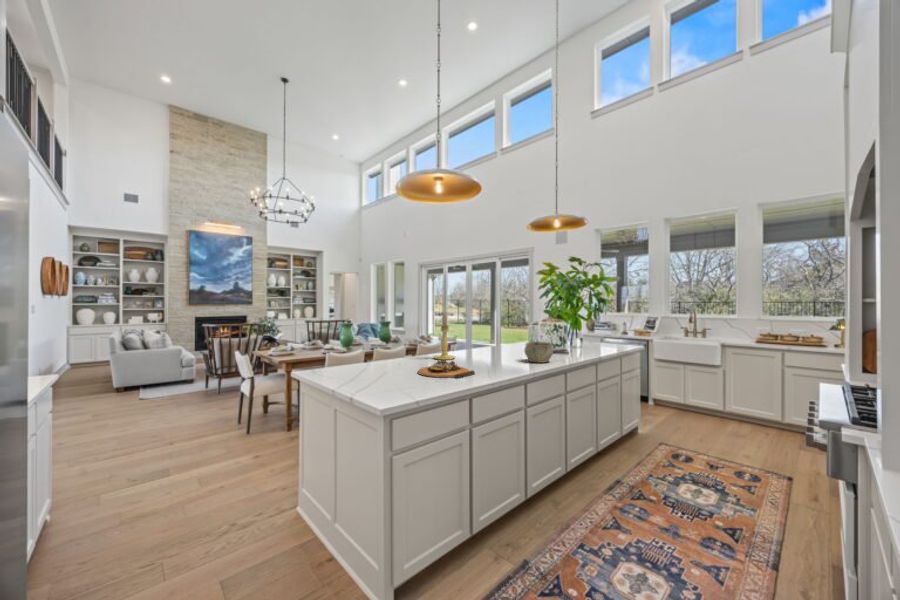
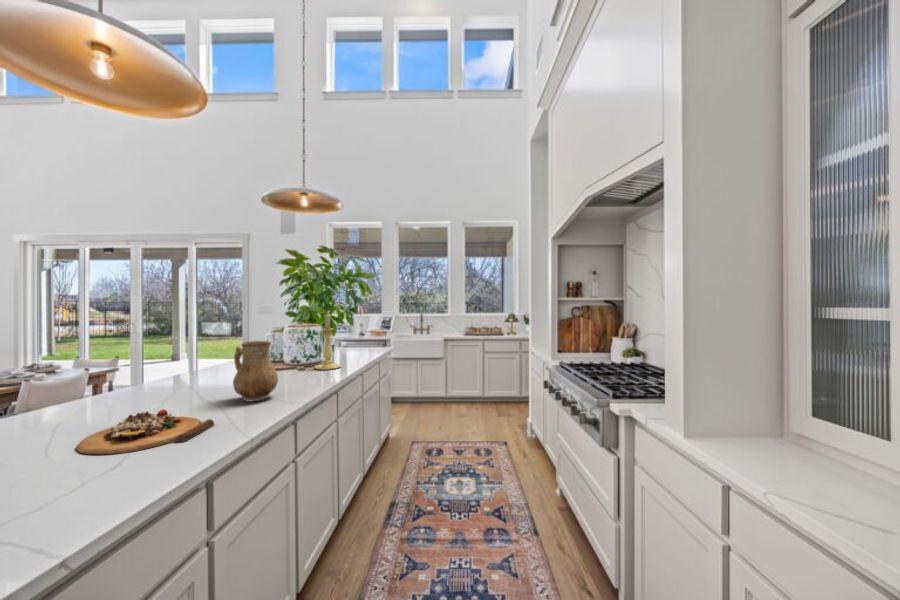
candle holder: present [434,312,455,360] -> present [314,314,342,370]
ceramic pitcher: none [492,328,519,367] -> present [233,341,278,402]
ceramic bowl: present [524,342,553,363] -> none [279,355,320,385]

